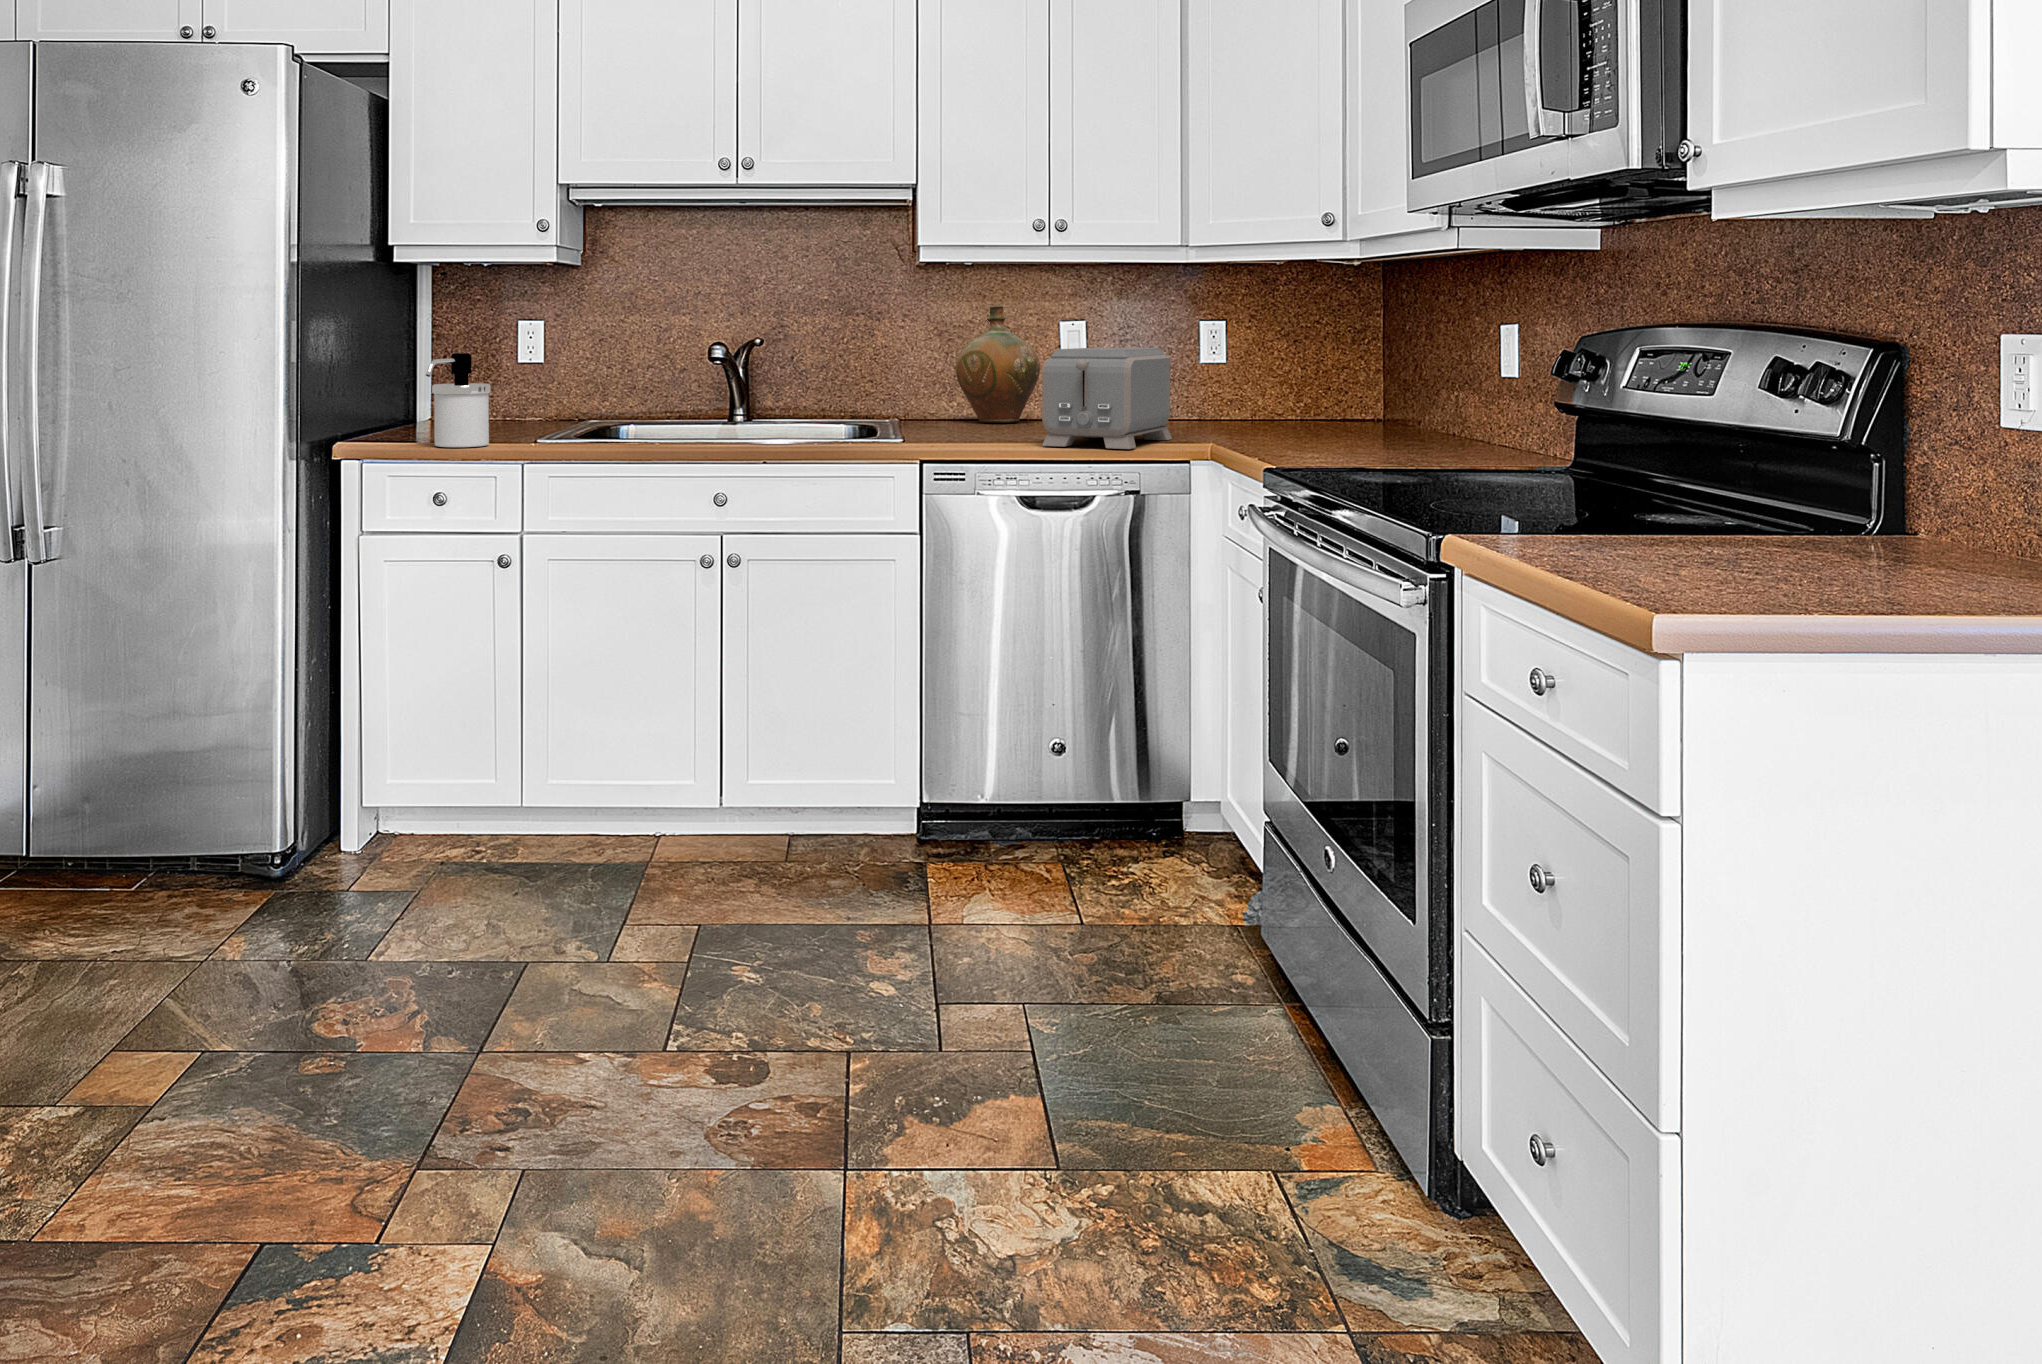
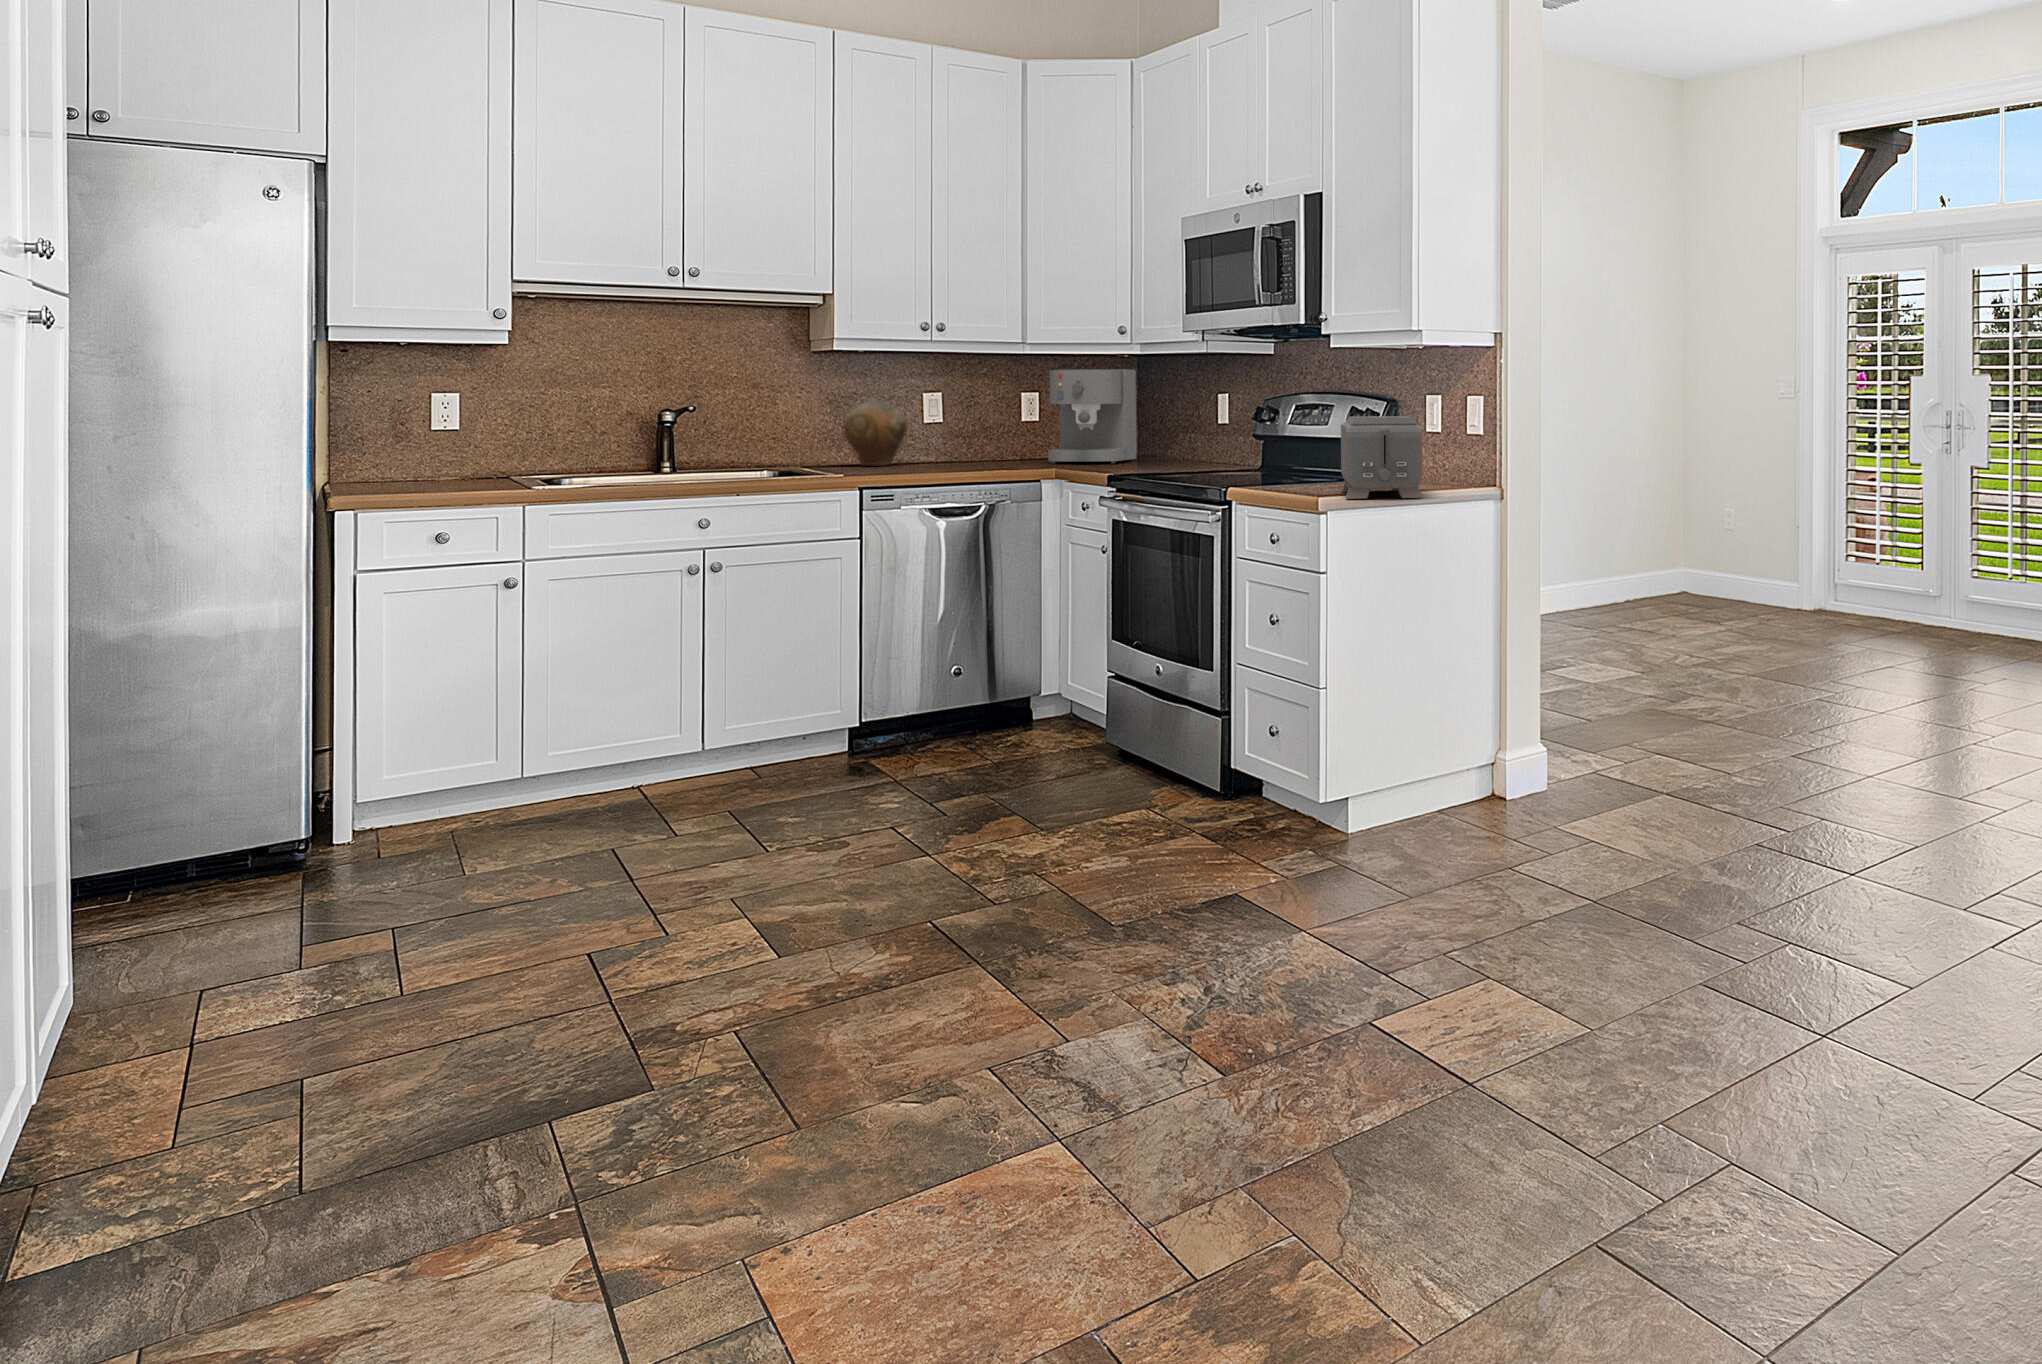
coffee maker: none [1231,285,1372,433] -> present [1048,369,1136,463]
toaster: present [1042,348,1172,449] -> present [1341,416,1422,499]
soap dispenser: present [426,353,491,447] -> none [435,418,489,492]

